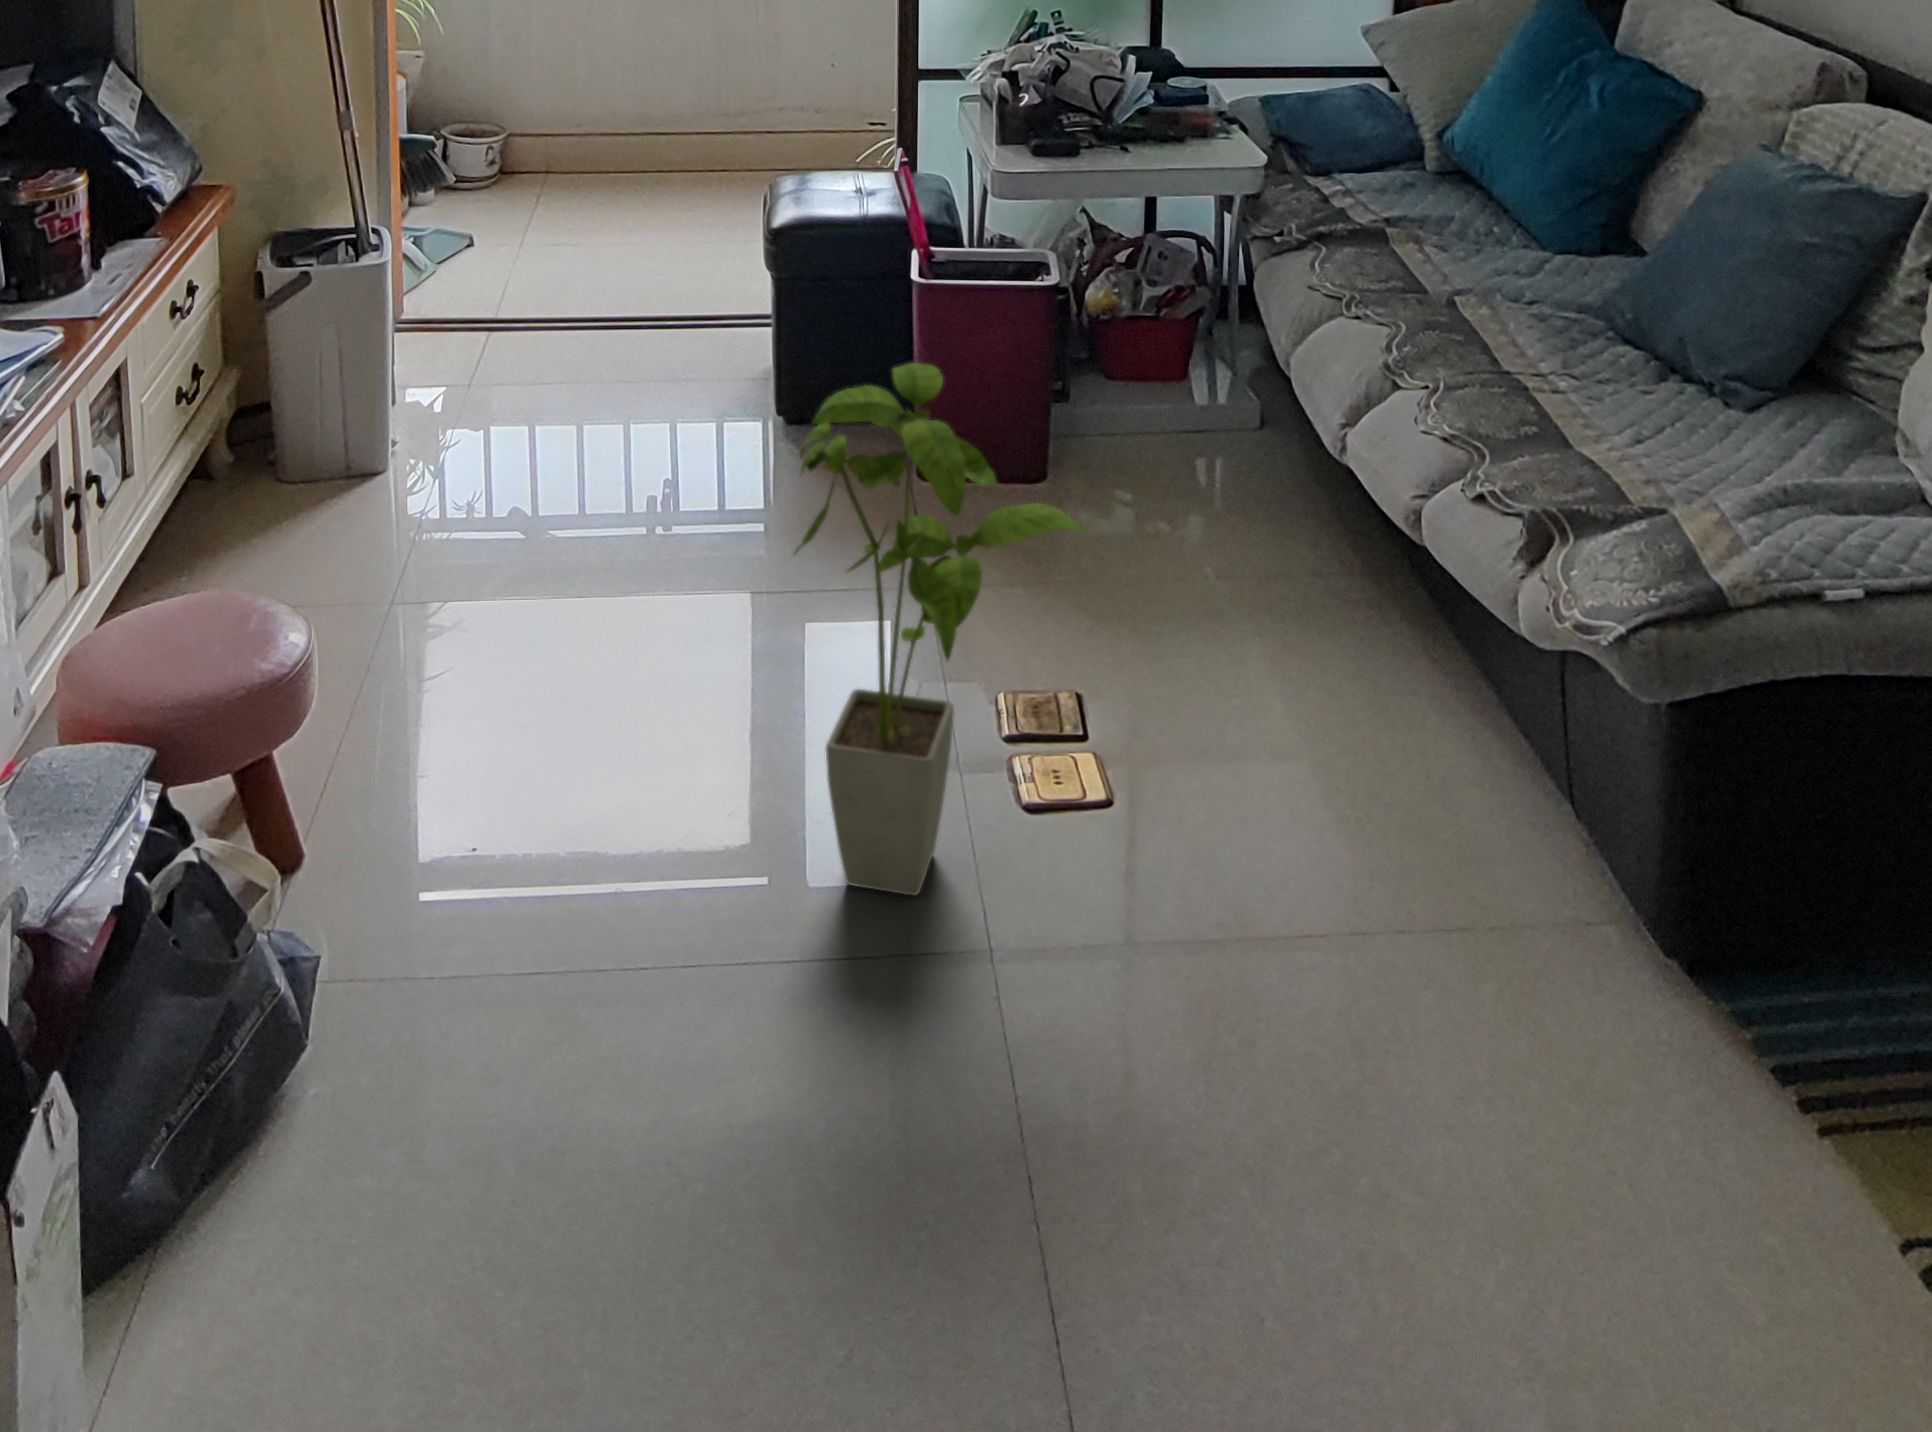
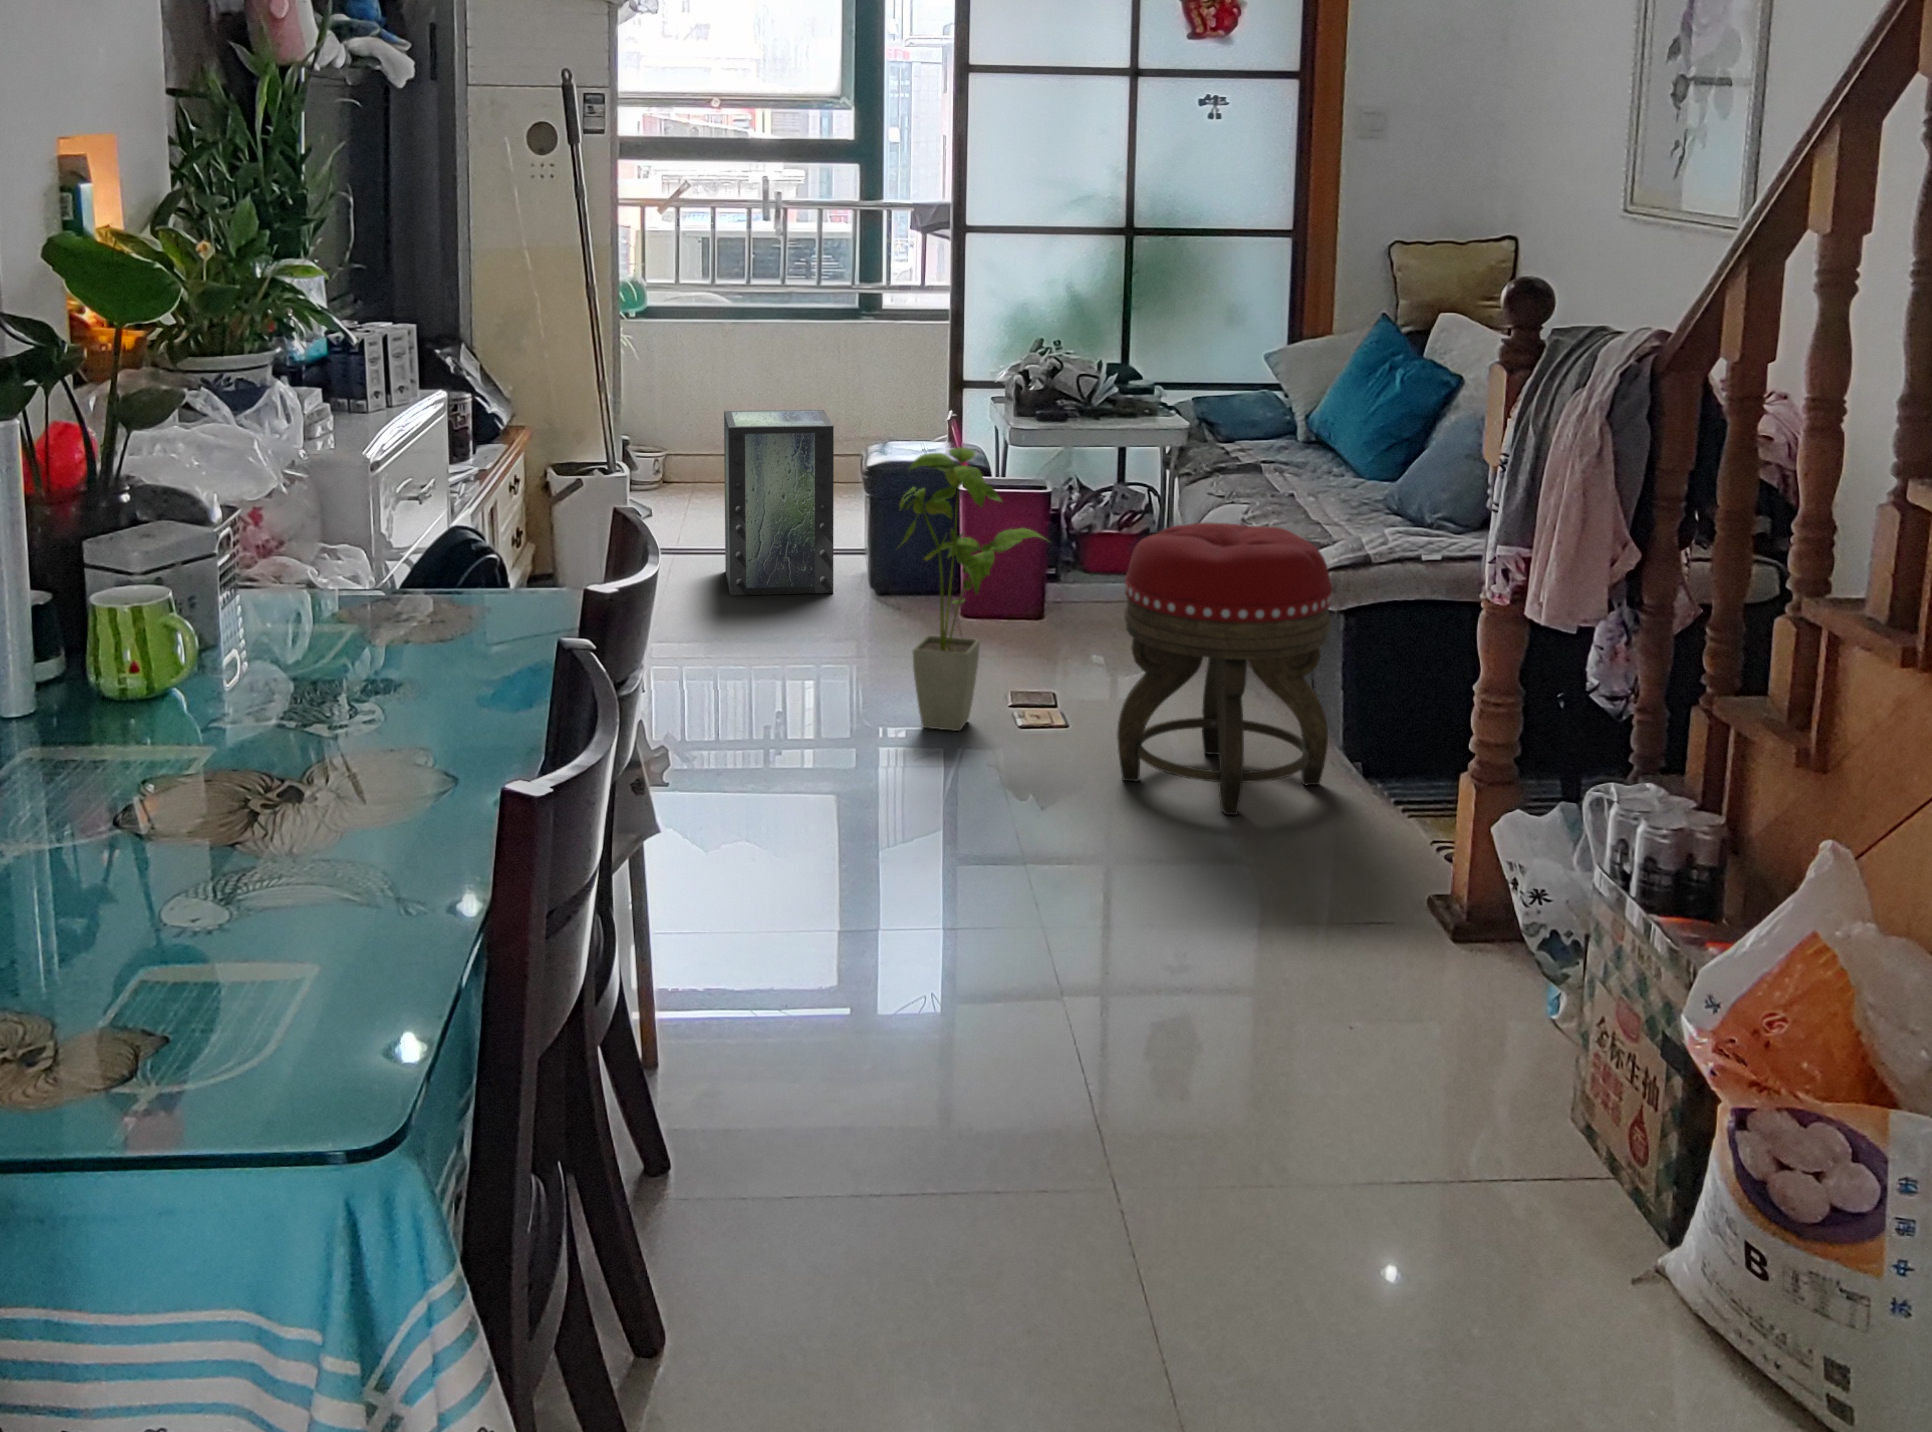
storage box: none [544,136,715,450] -> present [724,410,834,596]
footstool: none [1241,540,1703,1264] -> present [1117,523,1332,815]

